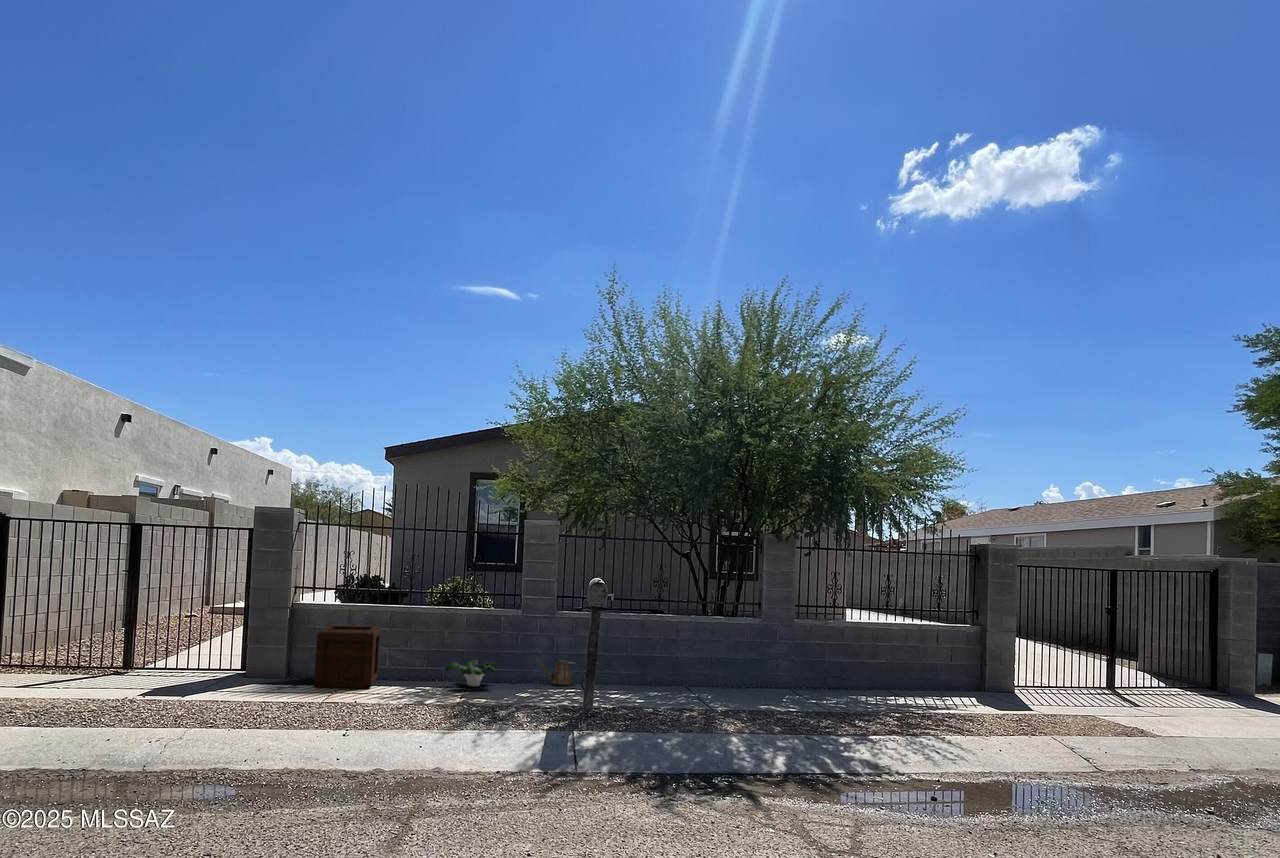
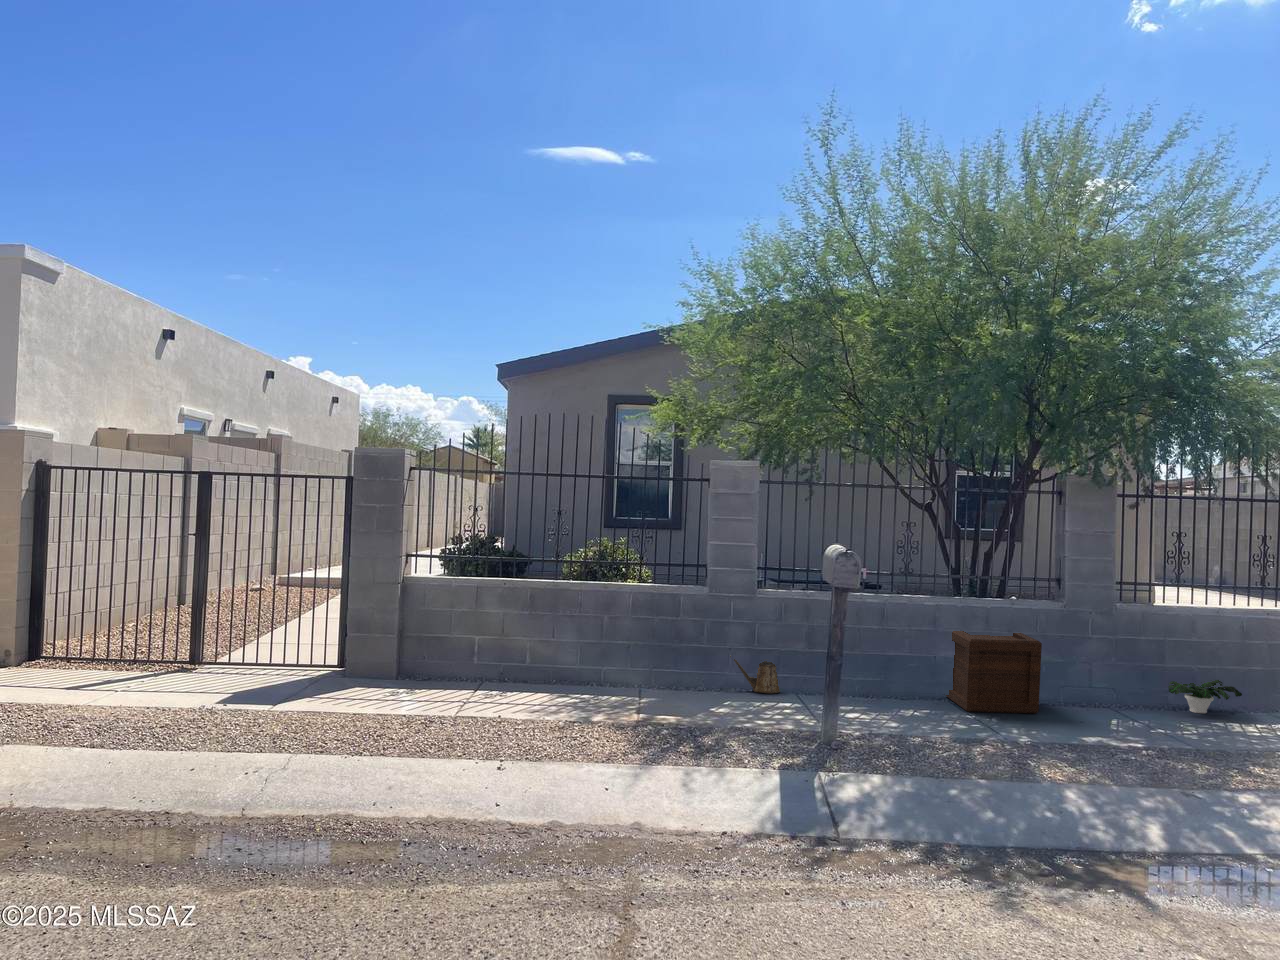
wooden crate: present [314,625,381,688] -> present [946,631,1042,714]
potted plant: present [445,660,497,686] -> present [1168,680,1242,713]

